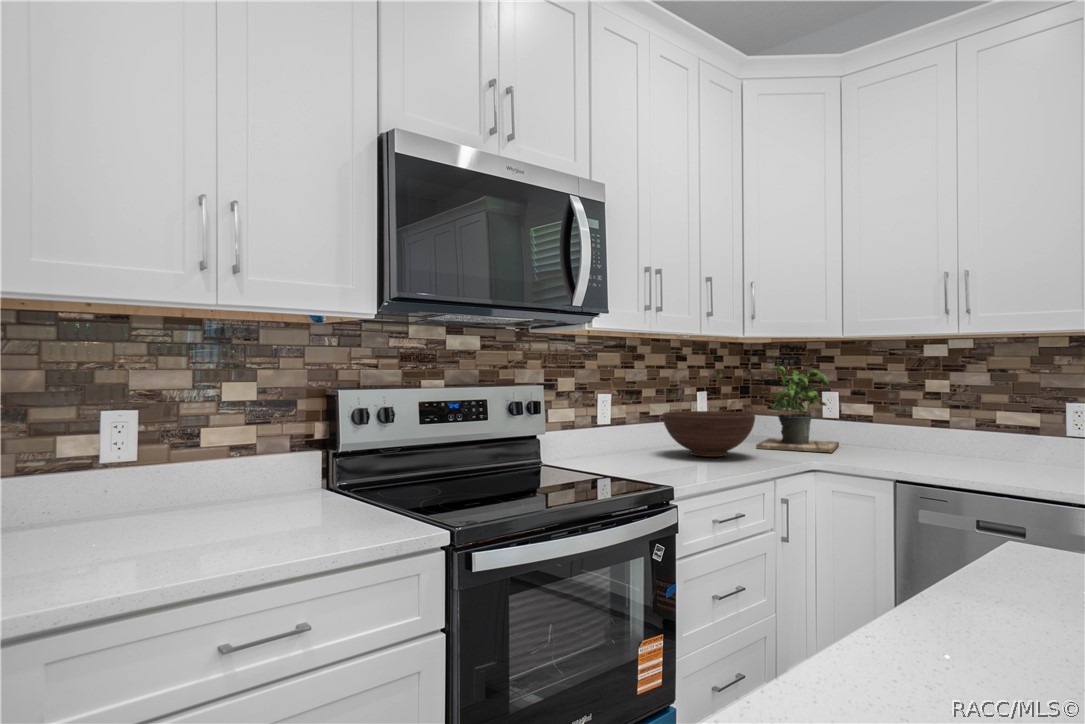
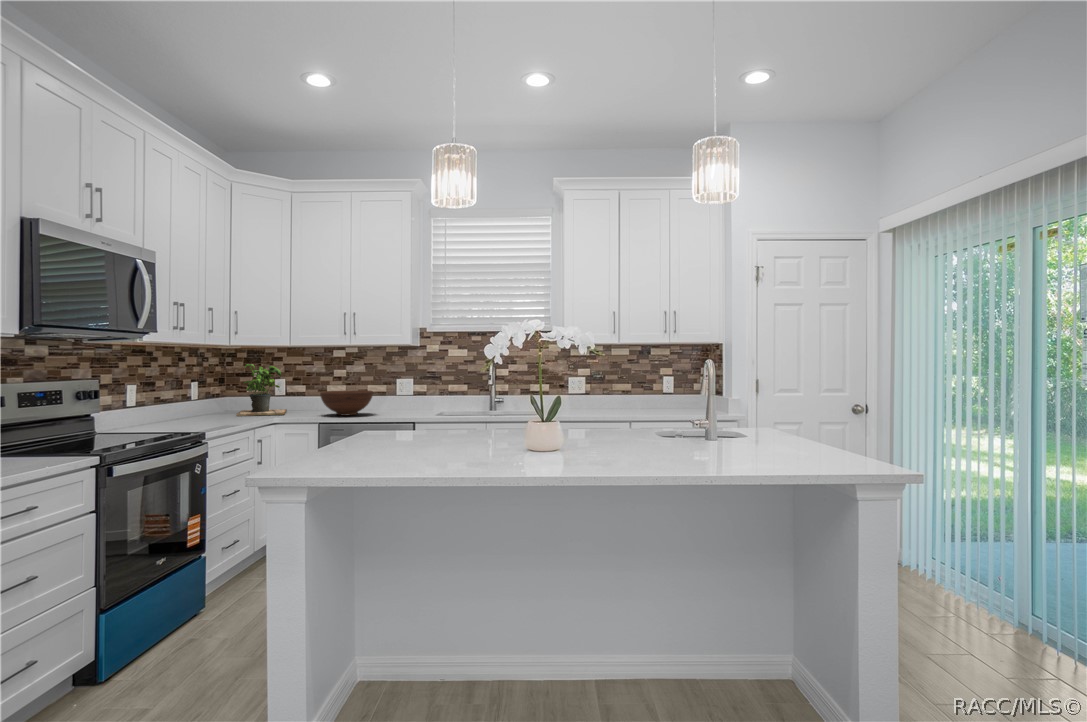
fruit bowl: present [663,411,755,457] -> present [320,390,373,416]

